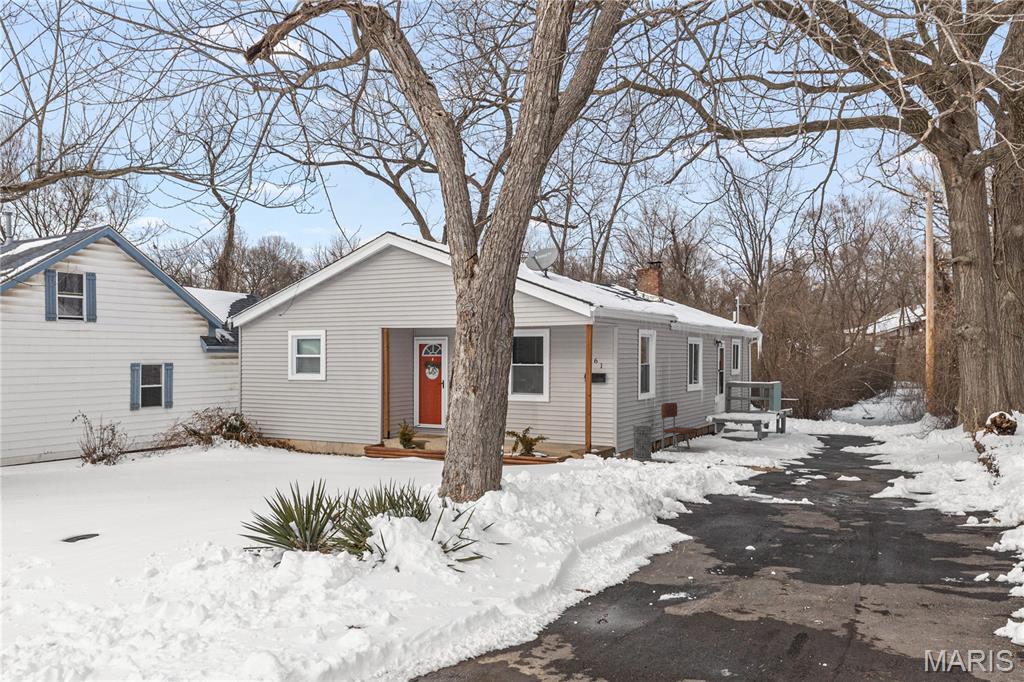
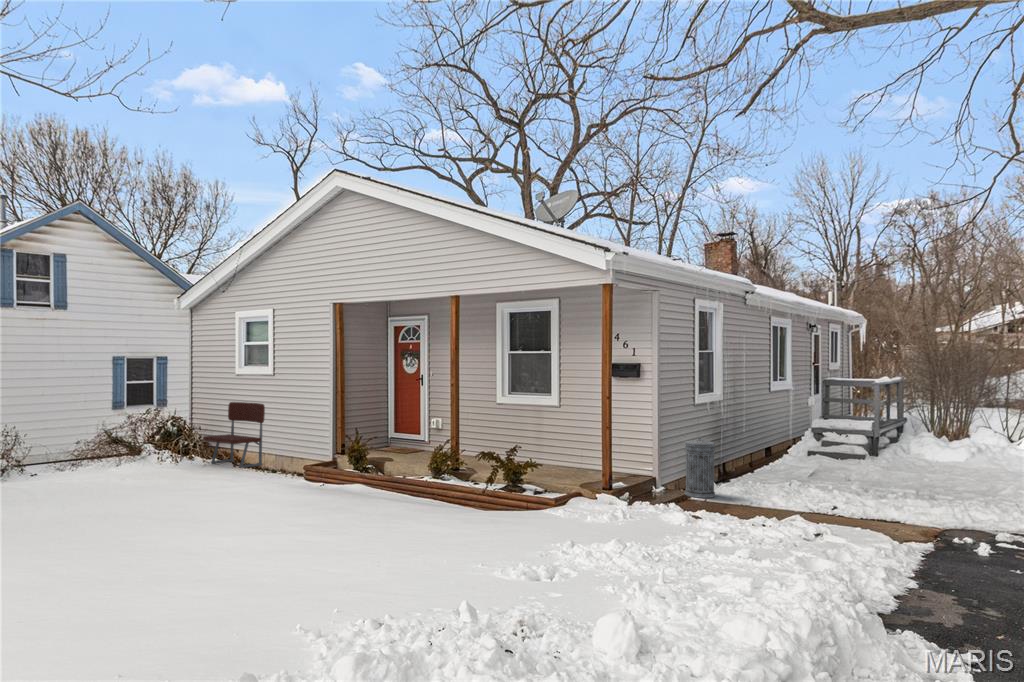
bench: present [661,403,697,452] -> present [203,402,265,468]

